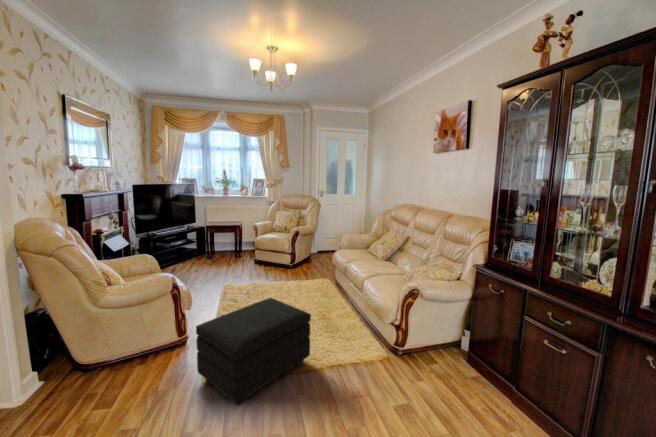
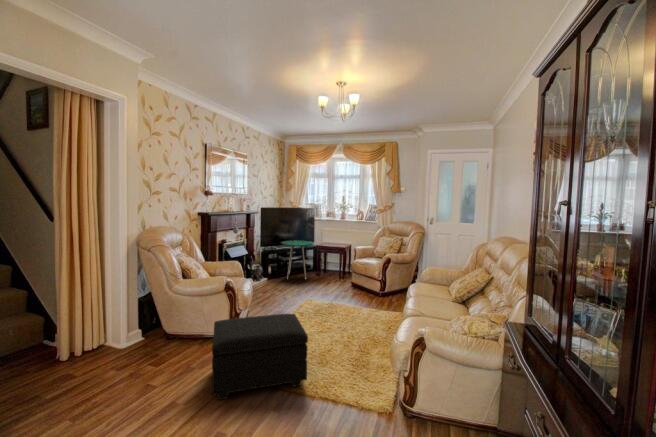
side table: none [165,221,207,267] -> present [281,240,314,279]

